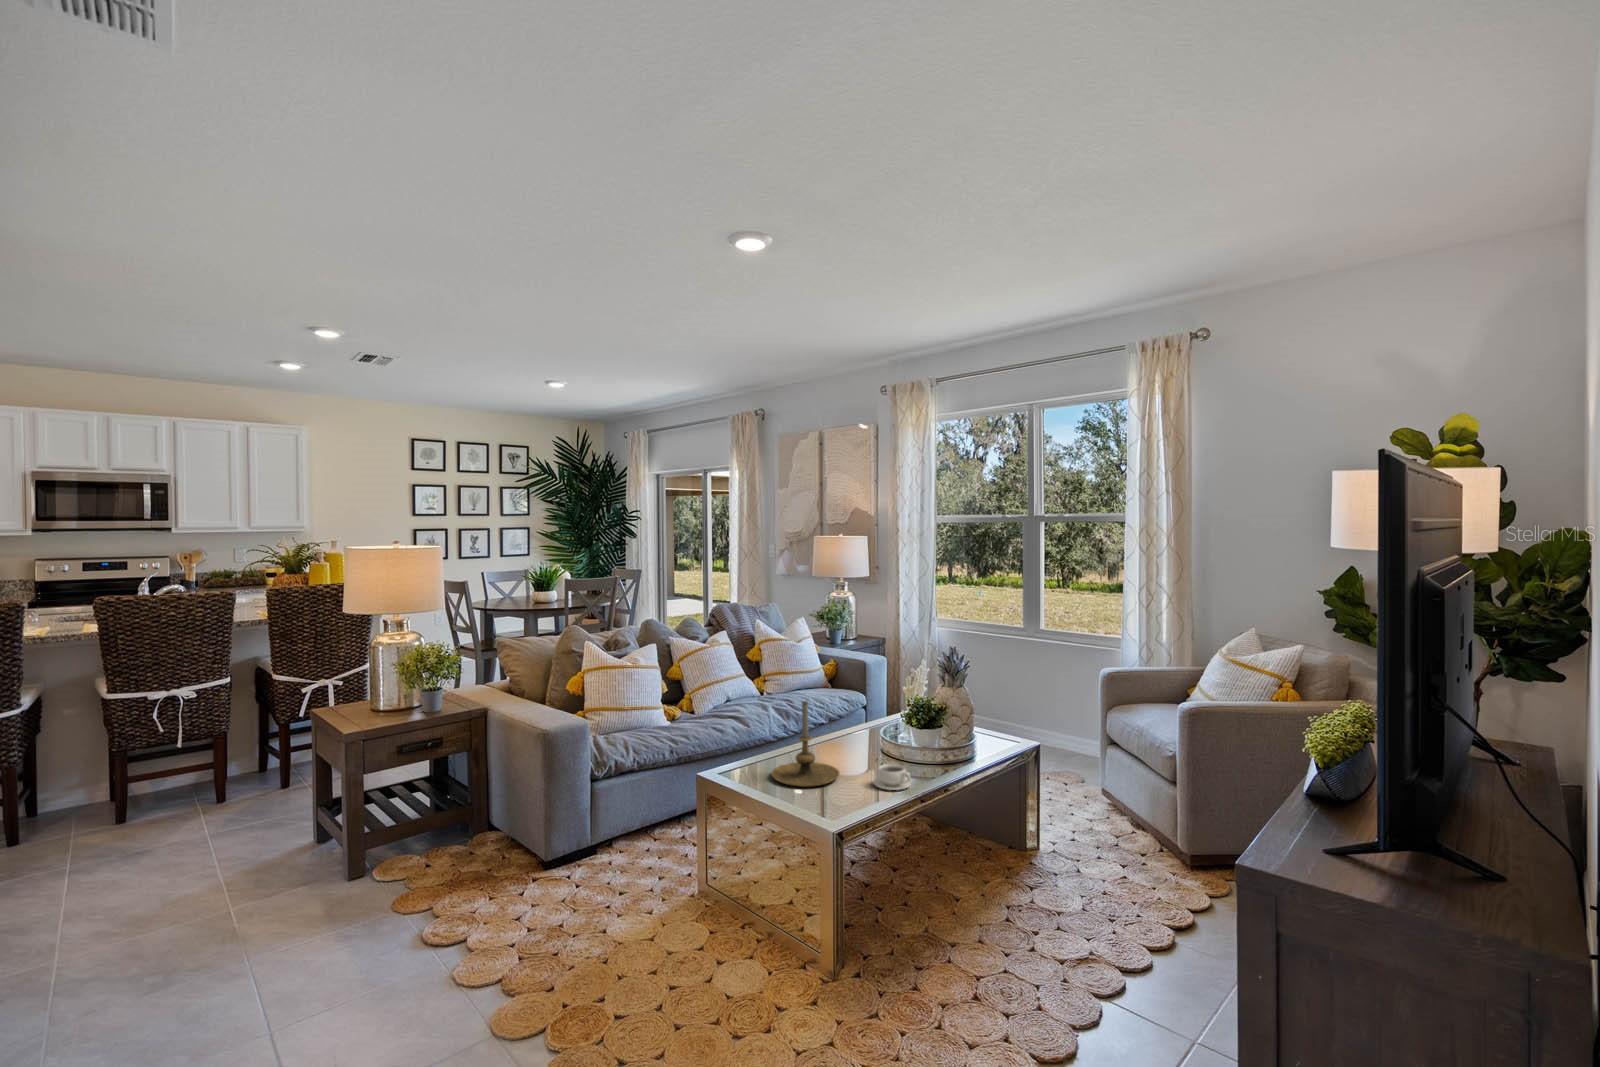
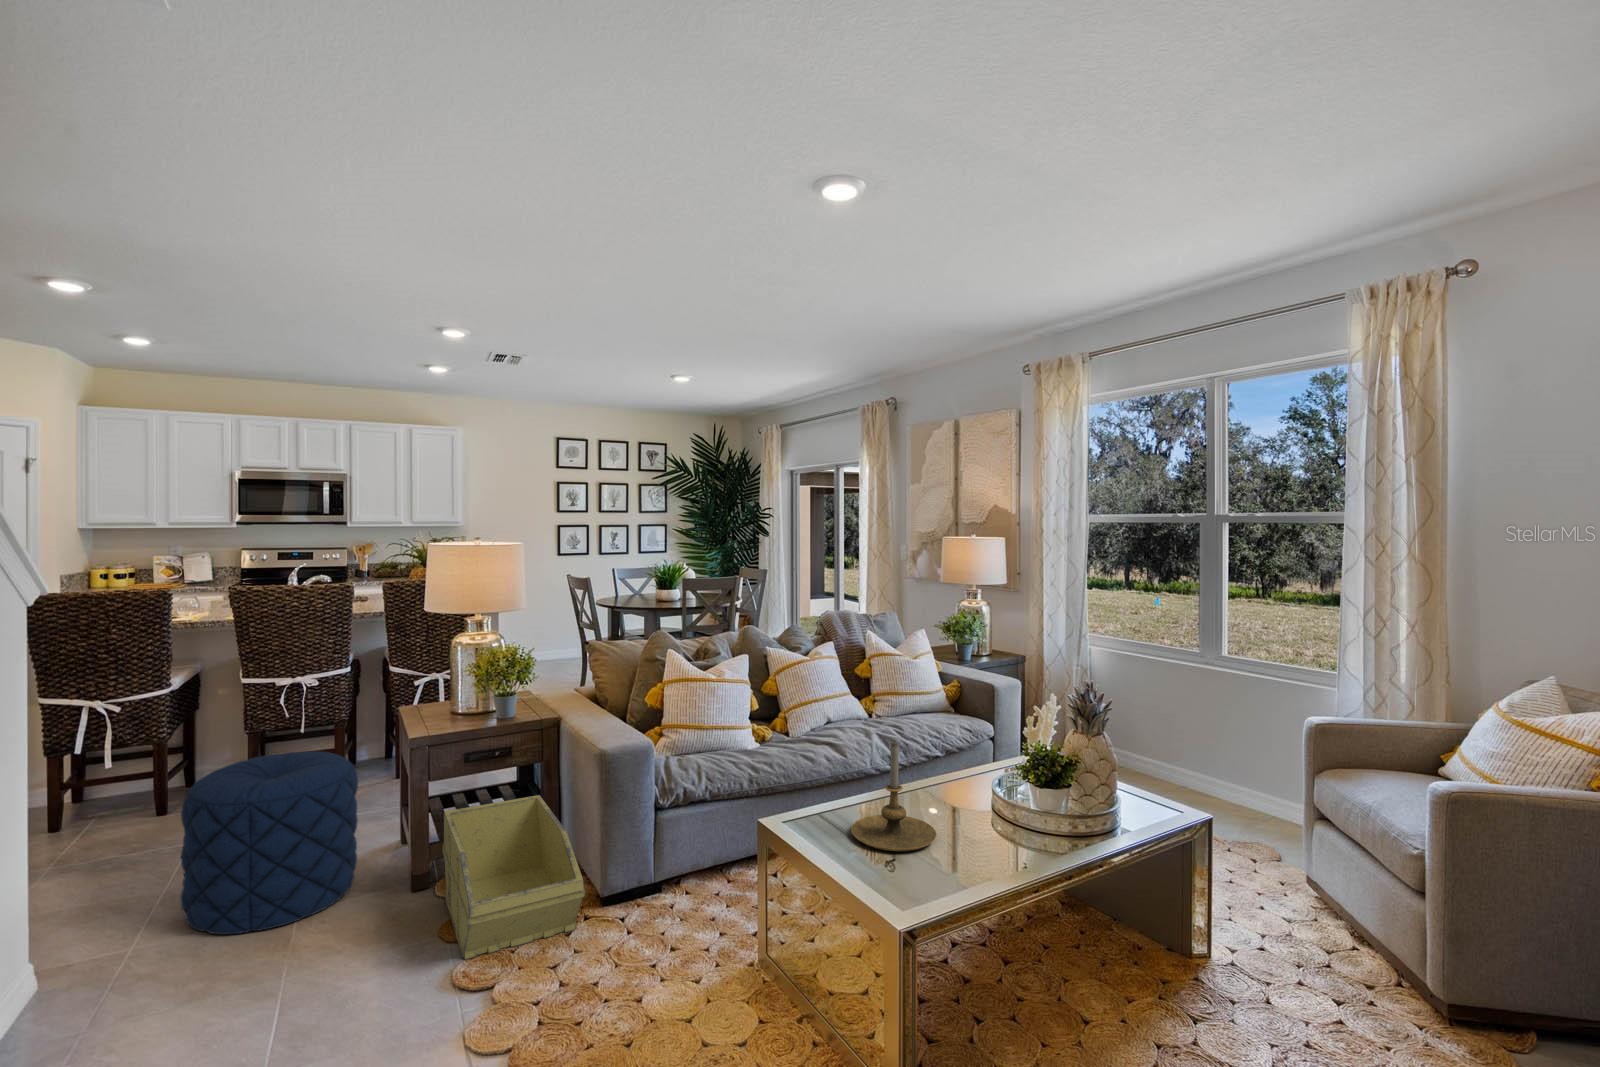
pouf: none [115,756,293,934] -> present [181,751,358,934]
teacup: present [874,764,910,790] -> none [977,831,1027,869]
storage bin: none [384,780,538,923] -> present [442,795,585,959]

